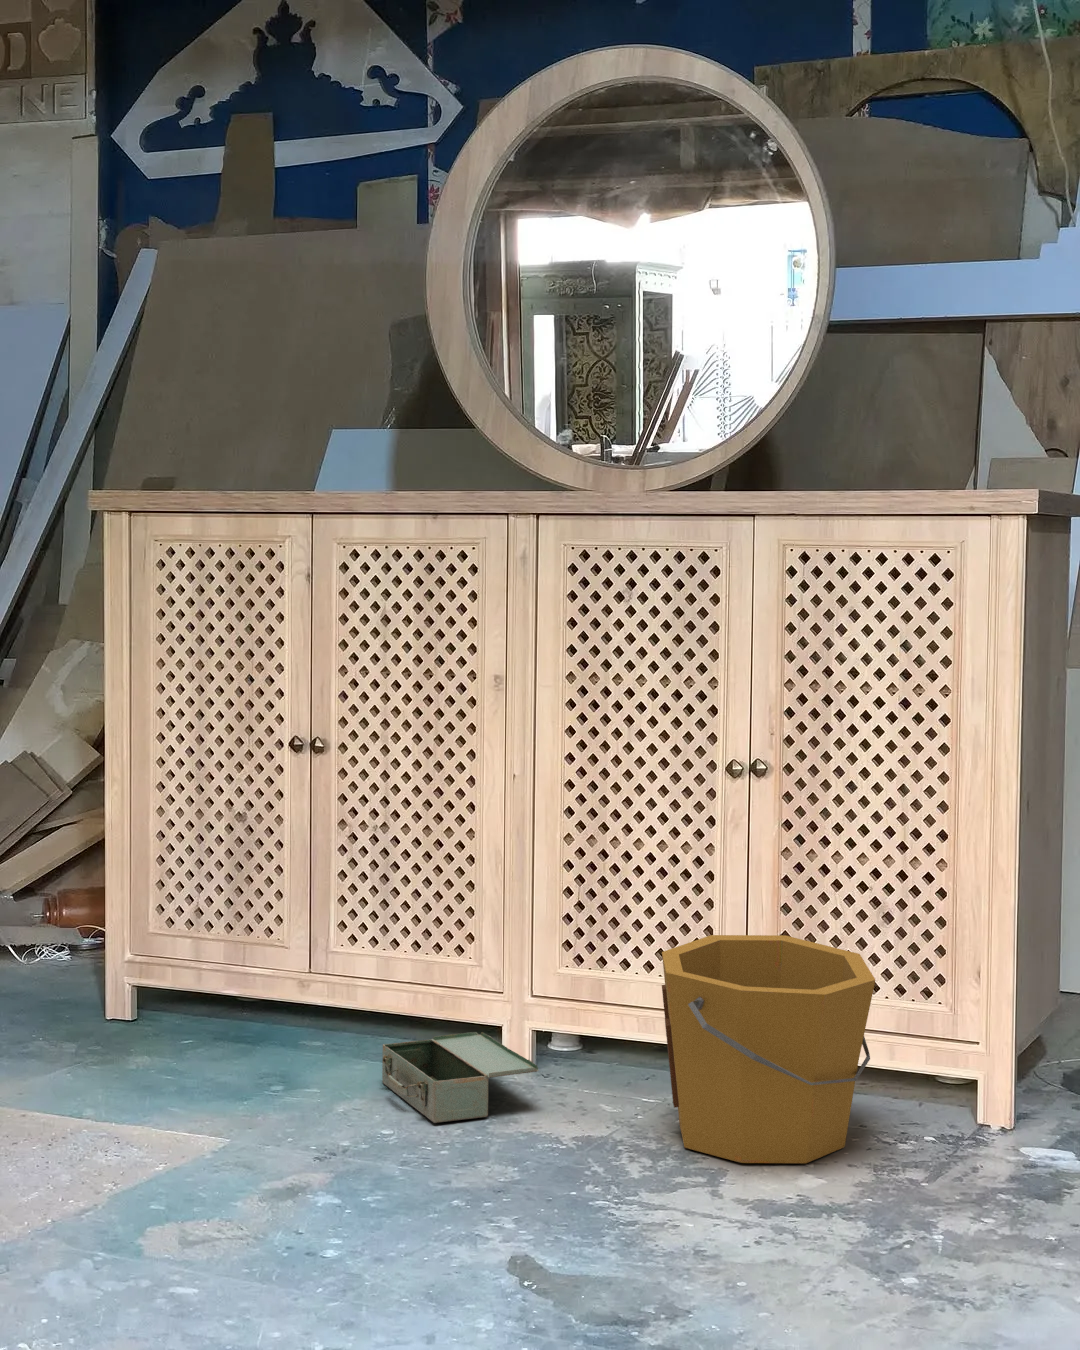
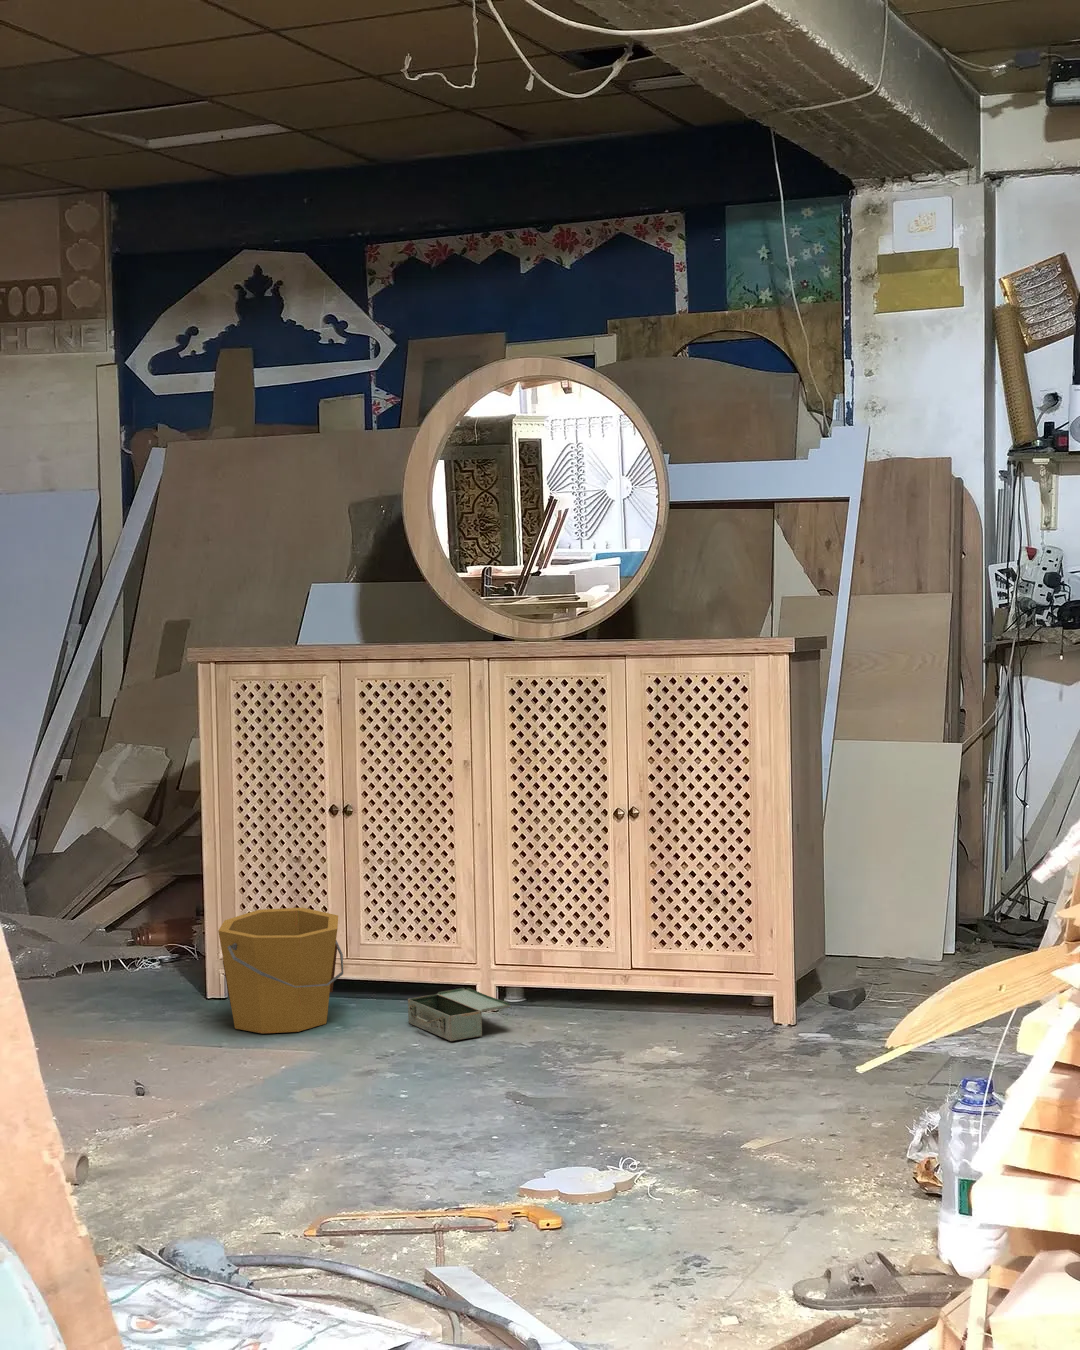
bucket: present [662,935,875,1163] -> present [218,908,343,1033]

